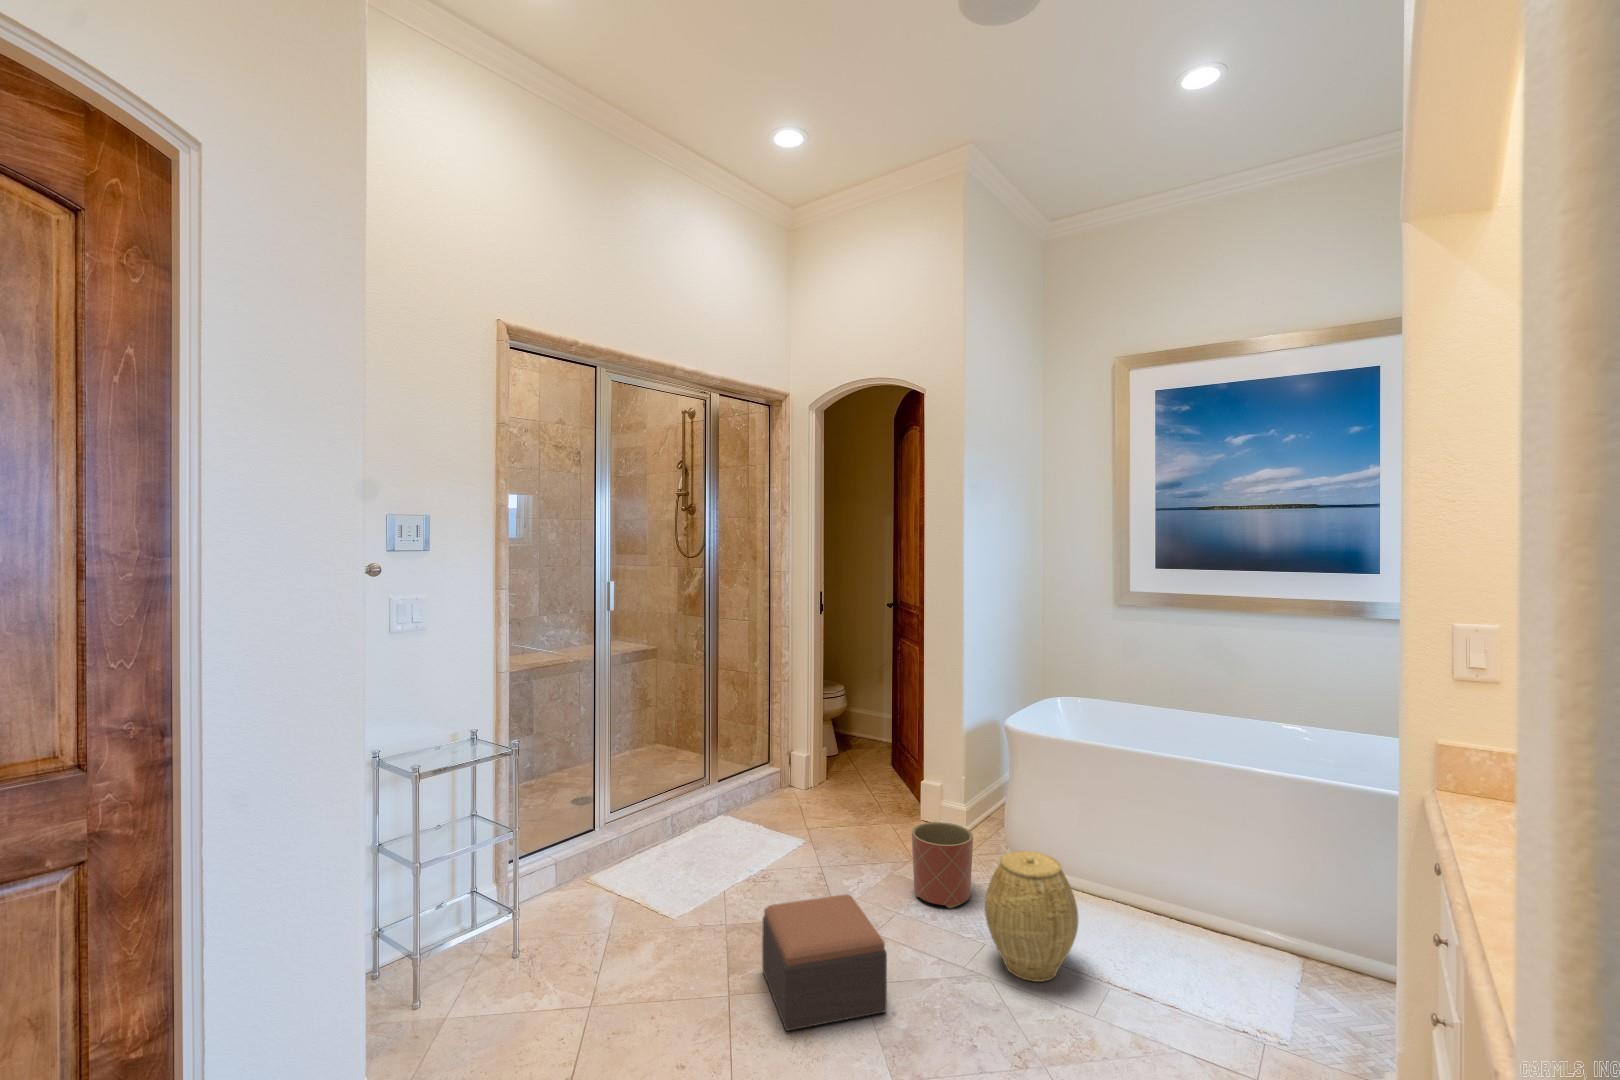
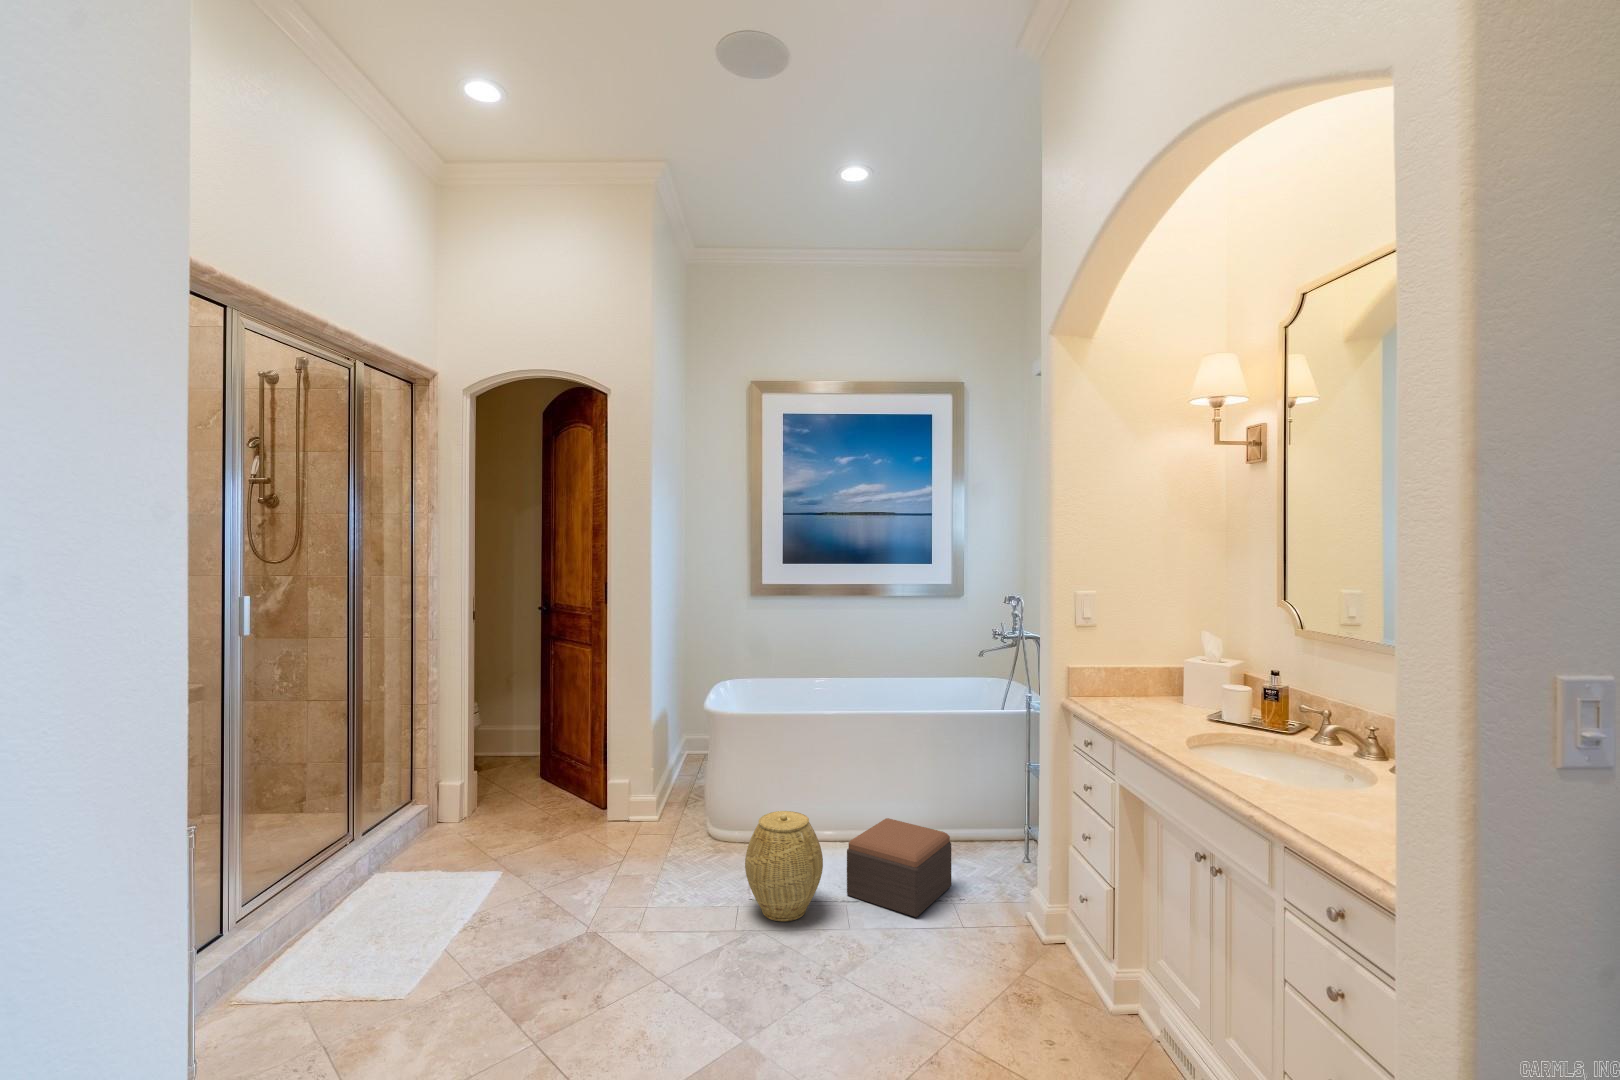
planter: present [912,822,973,908] -> none [646,810,704,889]
footstool: present [762,894,887,1030] -> present [847,818,951,917]

